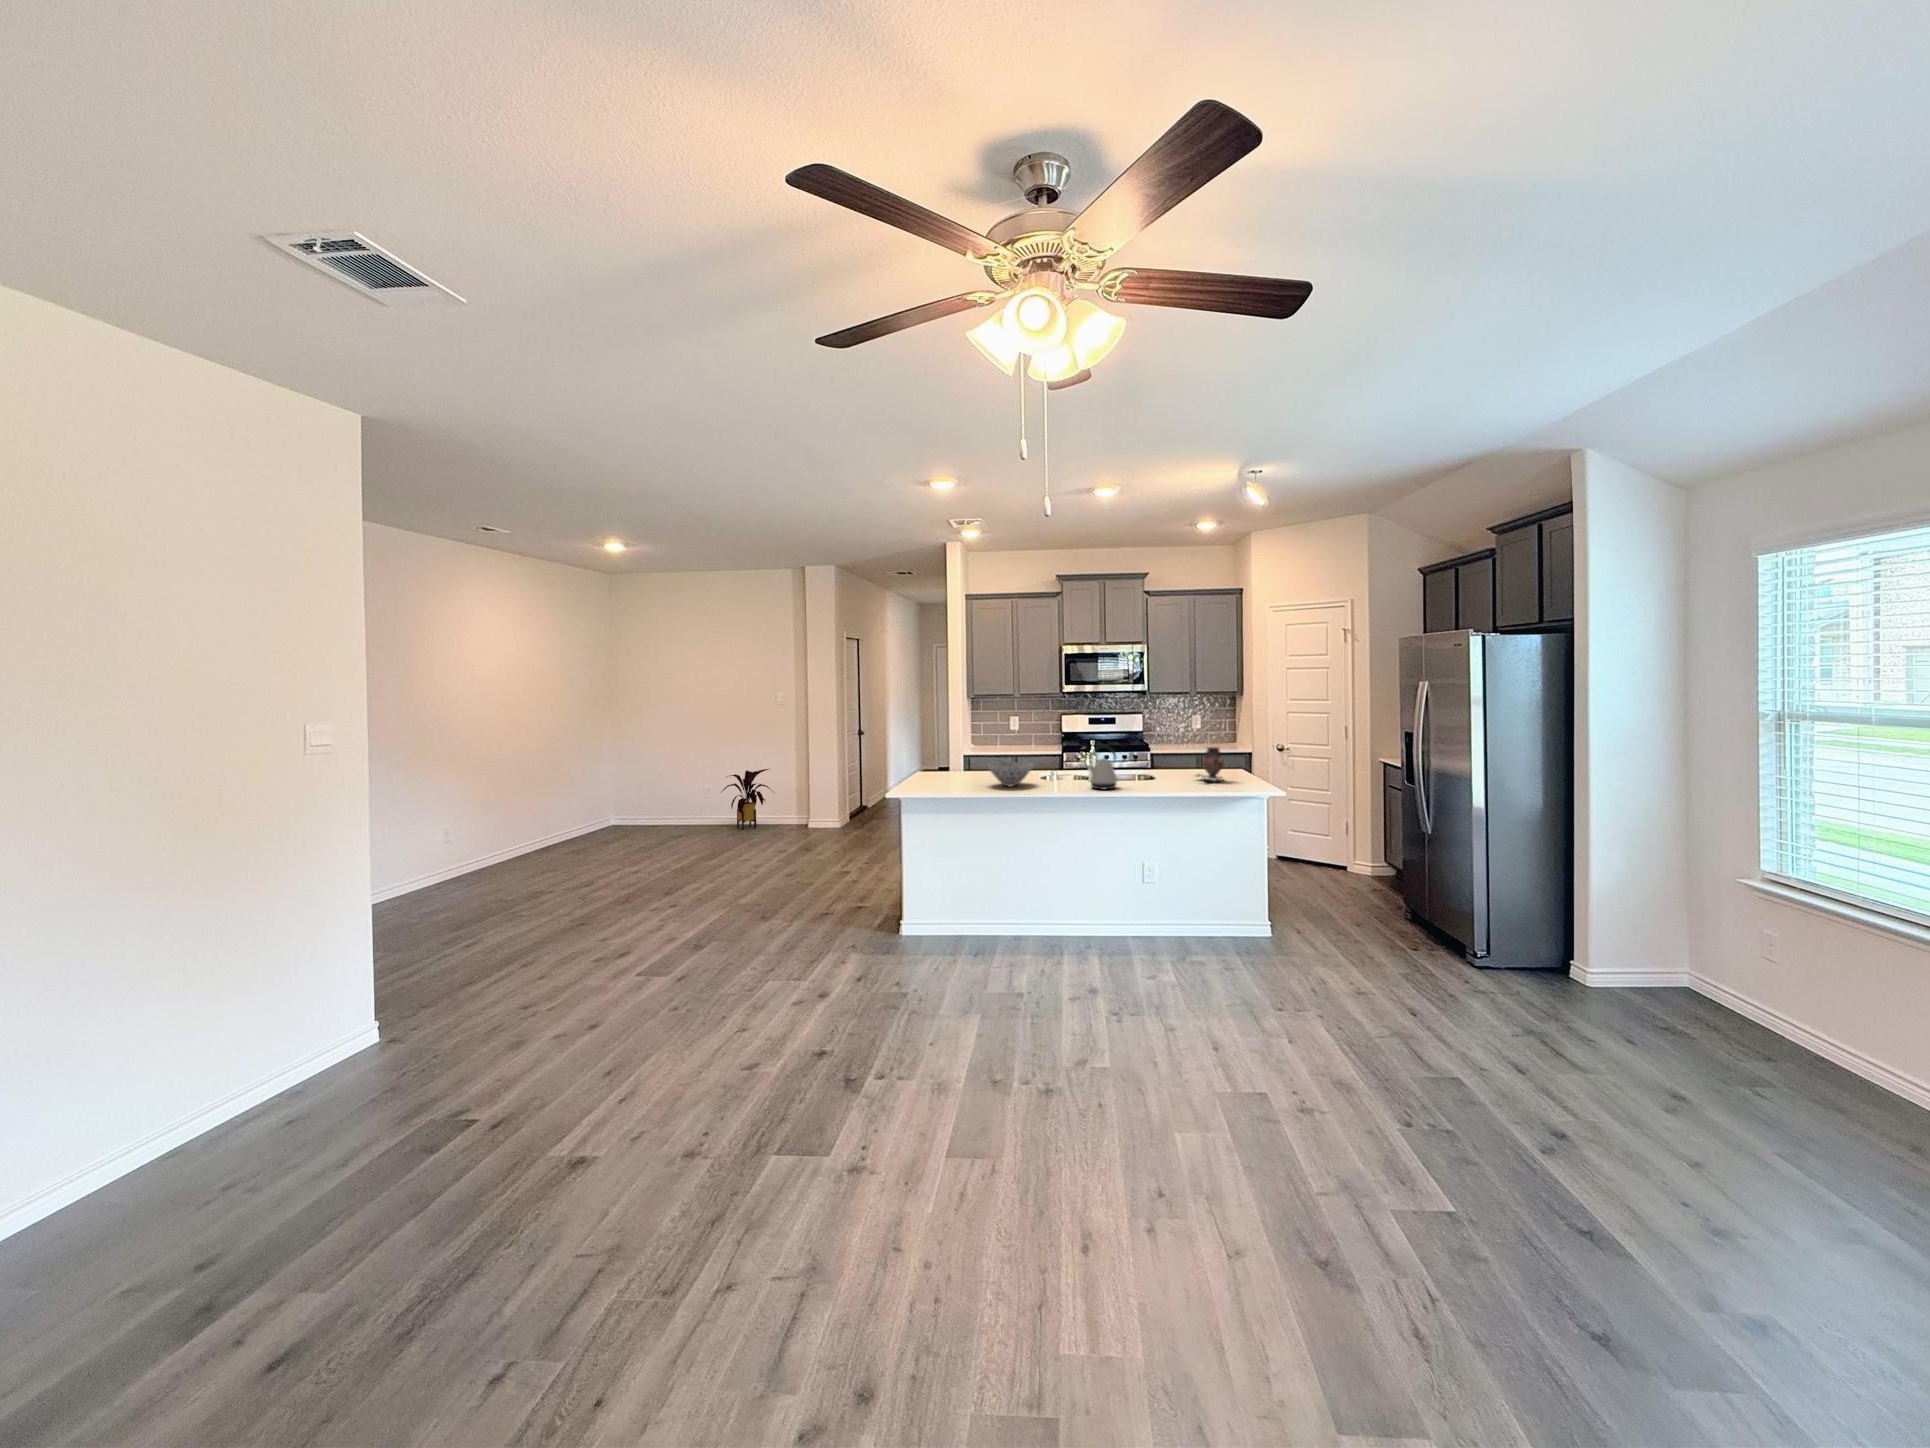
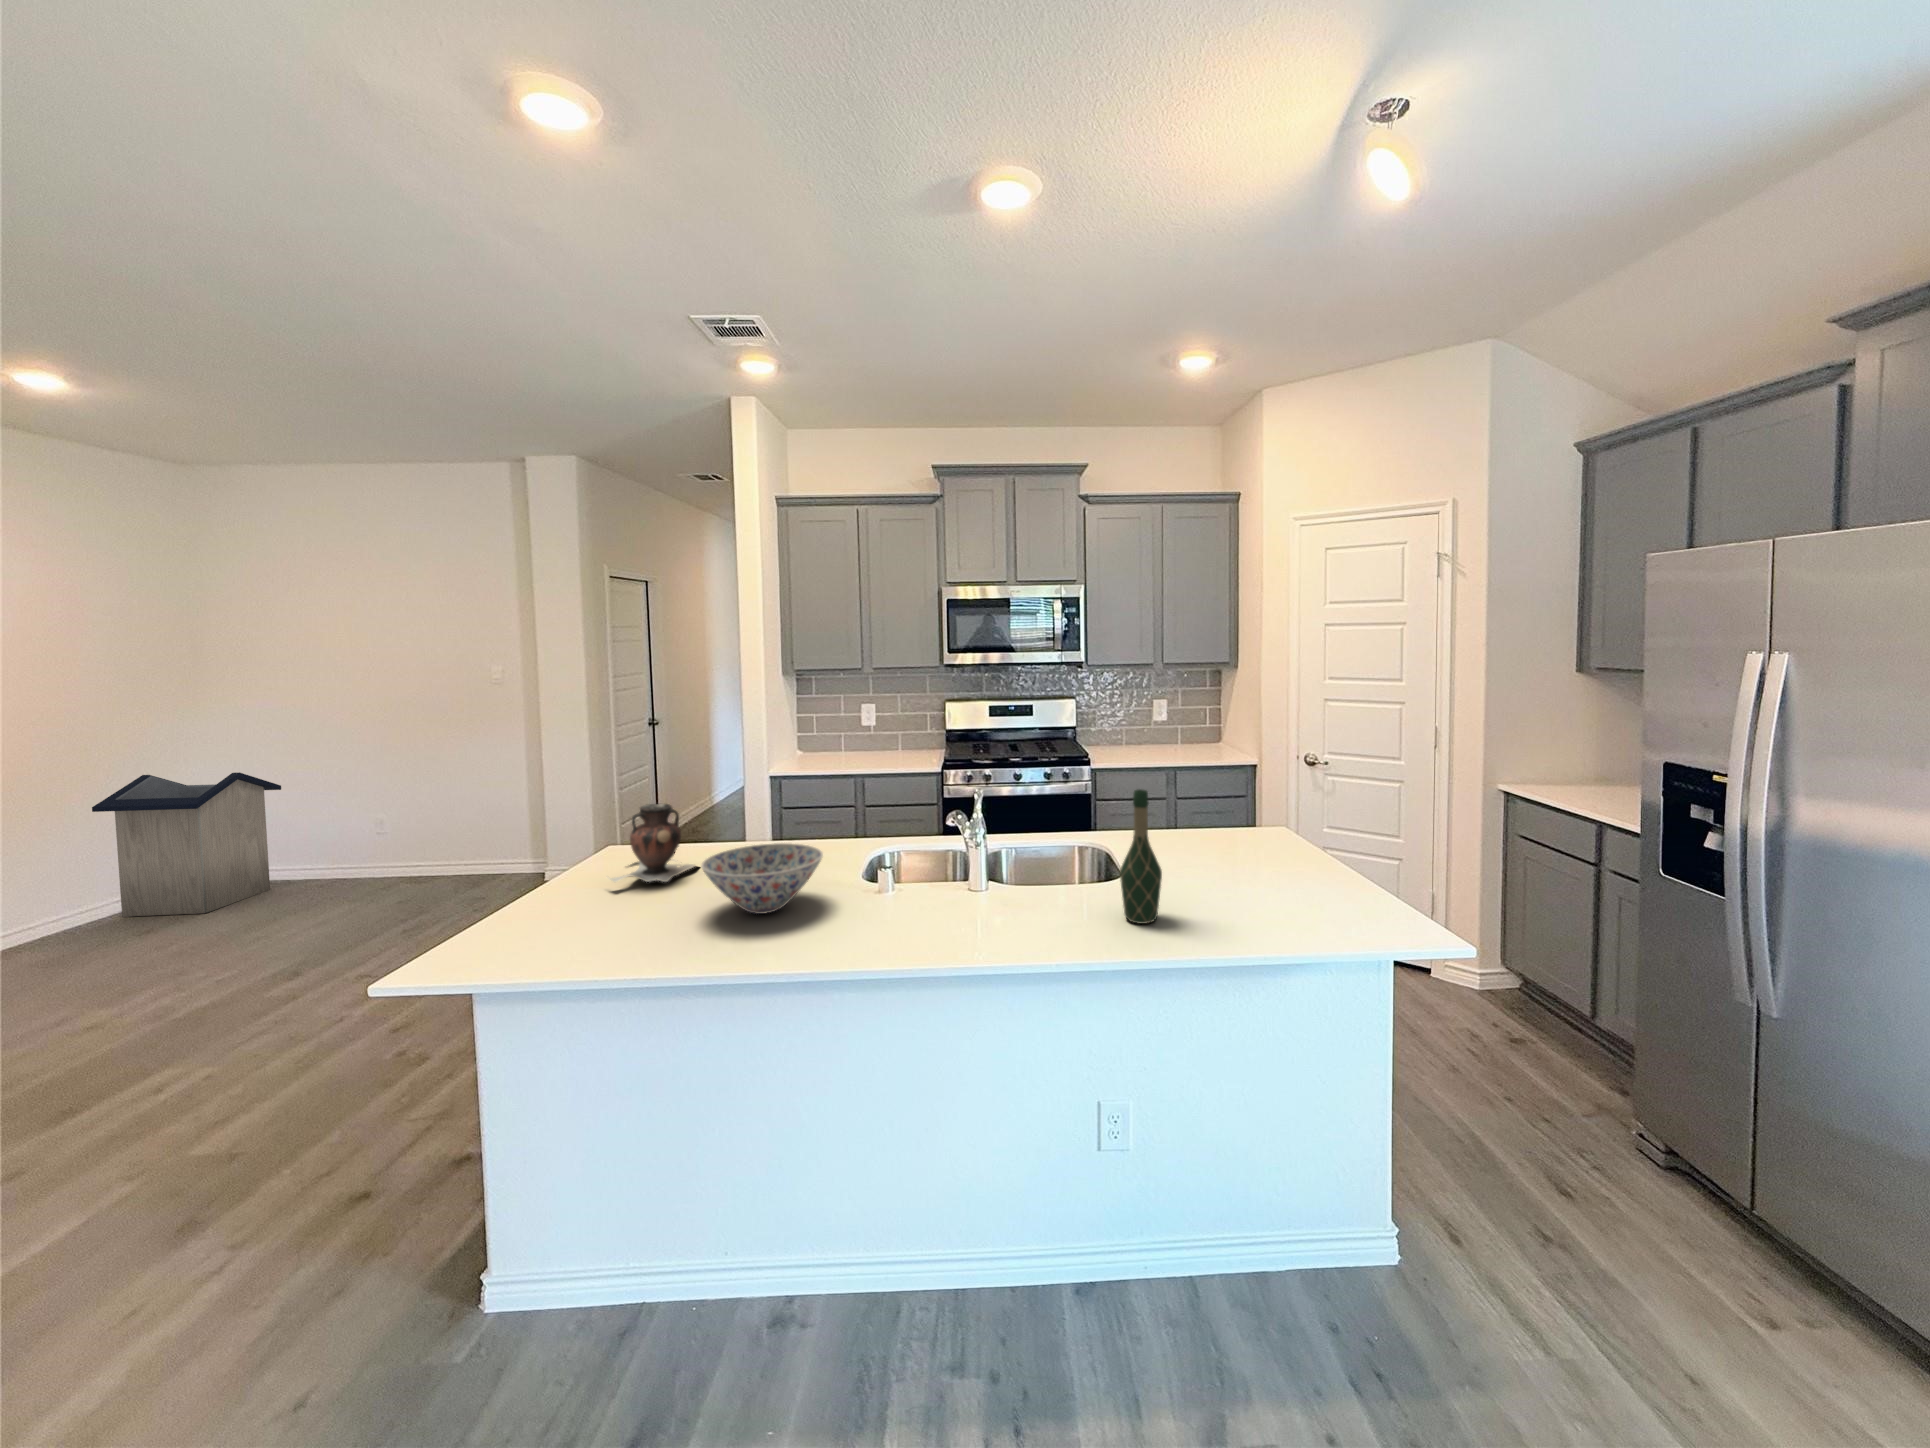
wine bottle: none [1156,736,1173,789] -> present [1120,789,1162,924]
kettle: present [1088,745,1118,789] -> none [948,813,1028,928]
vase: present [1196,747,1224,780] -> present [610,804,695,882]
trash can: none [584,755,664,835] -> present [92,772,281,917]
house plant: present [723,769,771,830] -> none [364,789,481,895]

